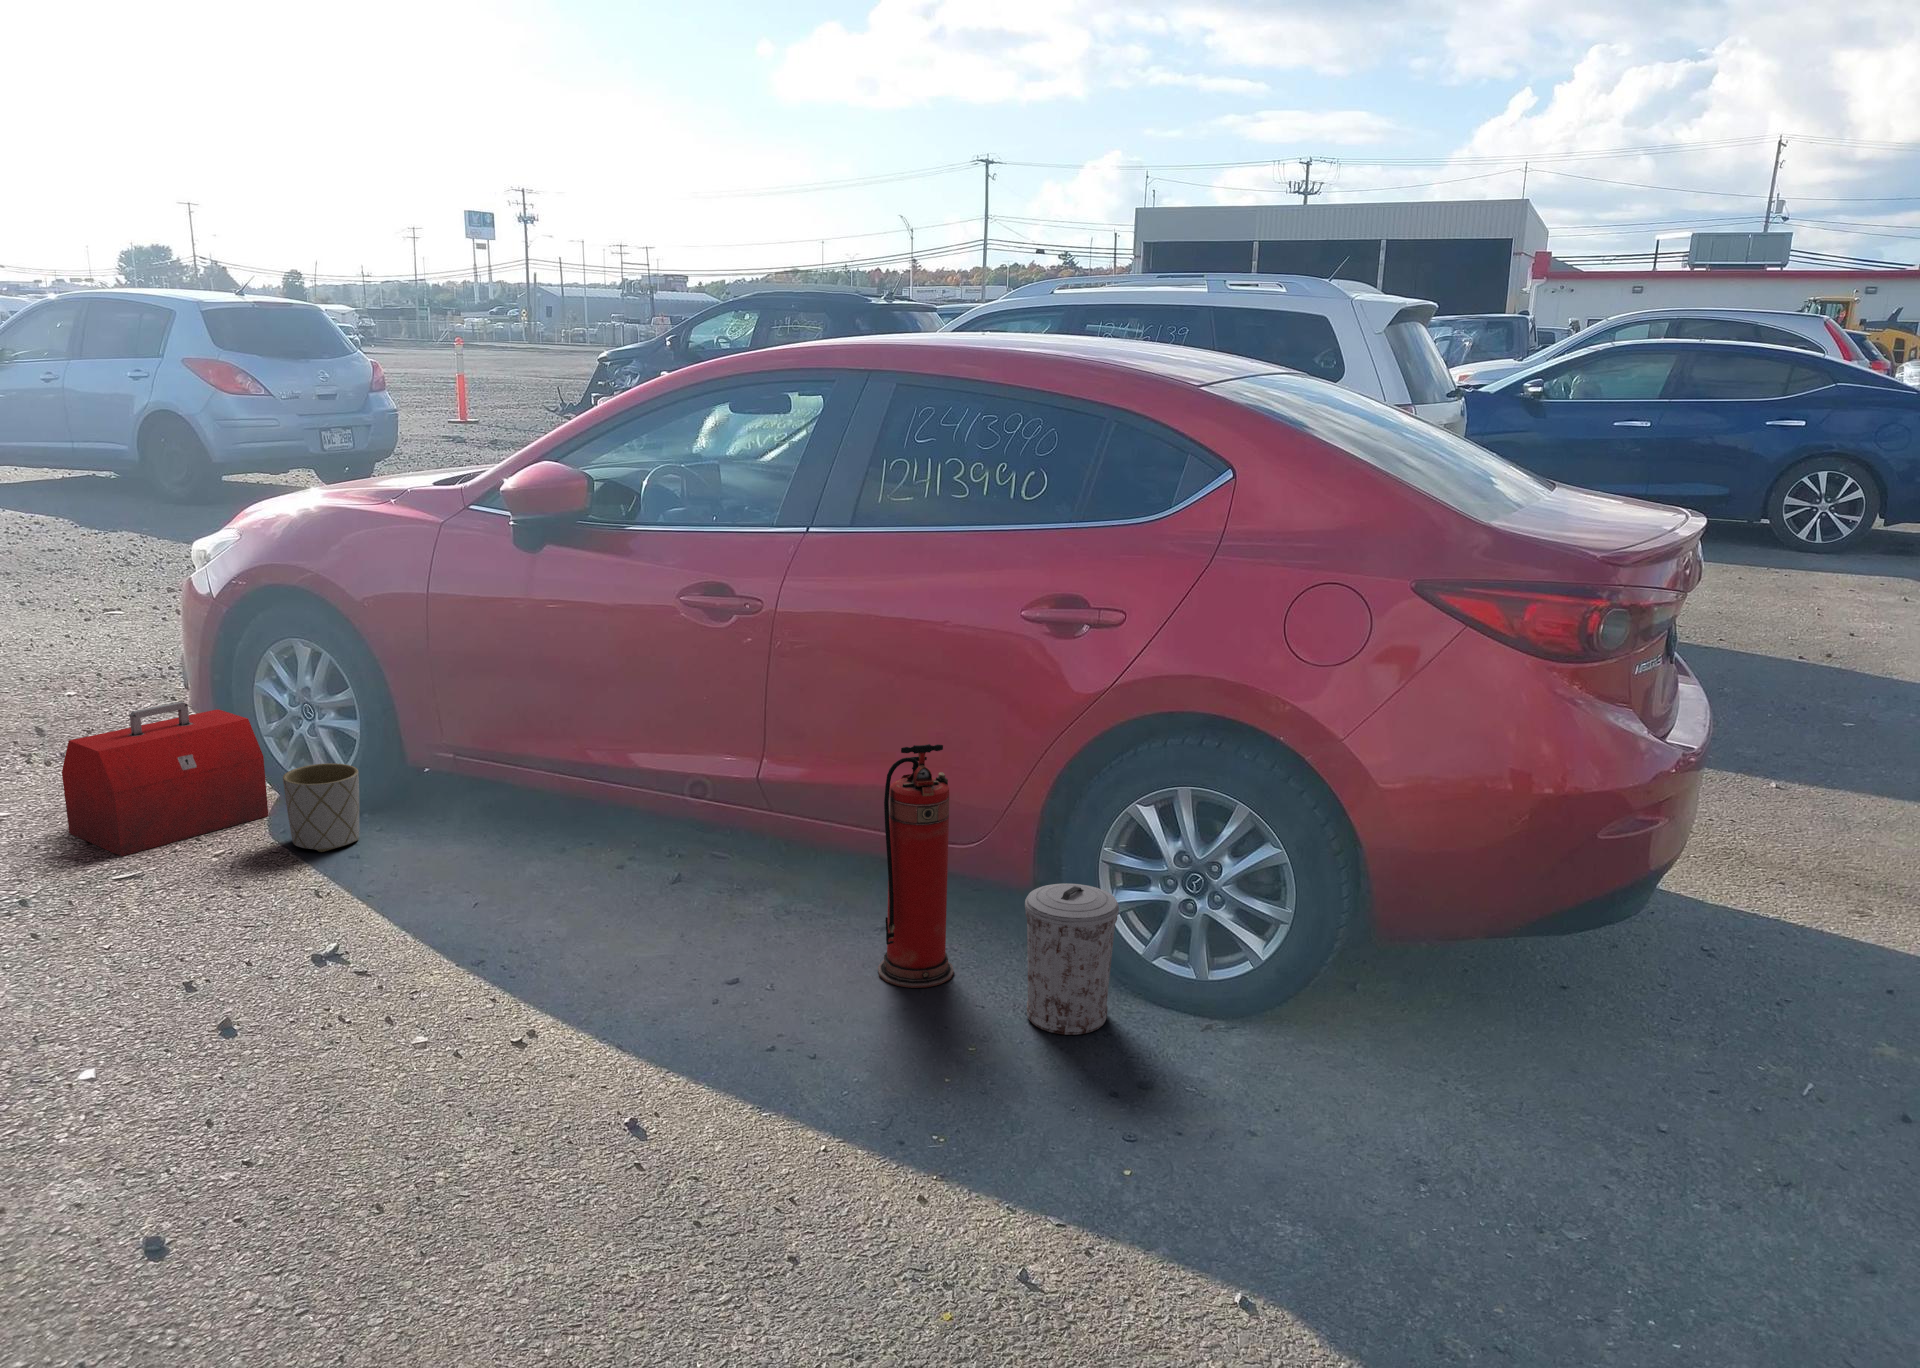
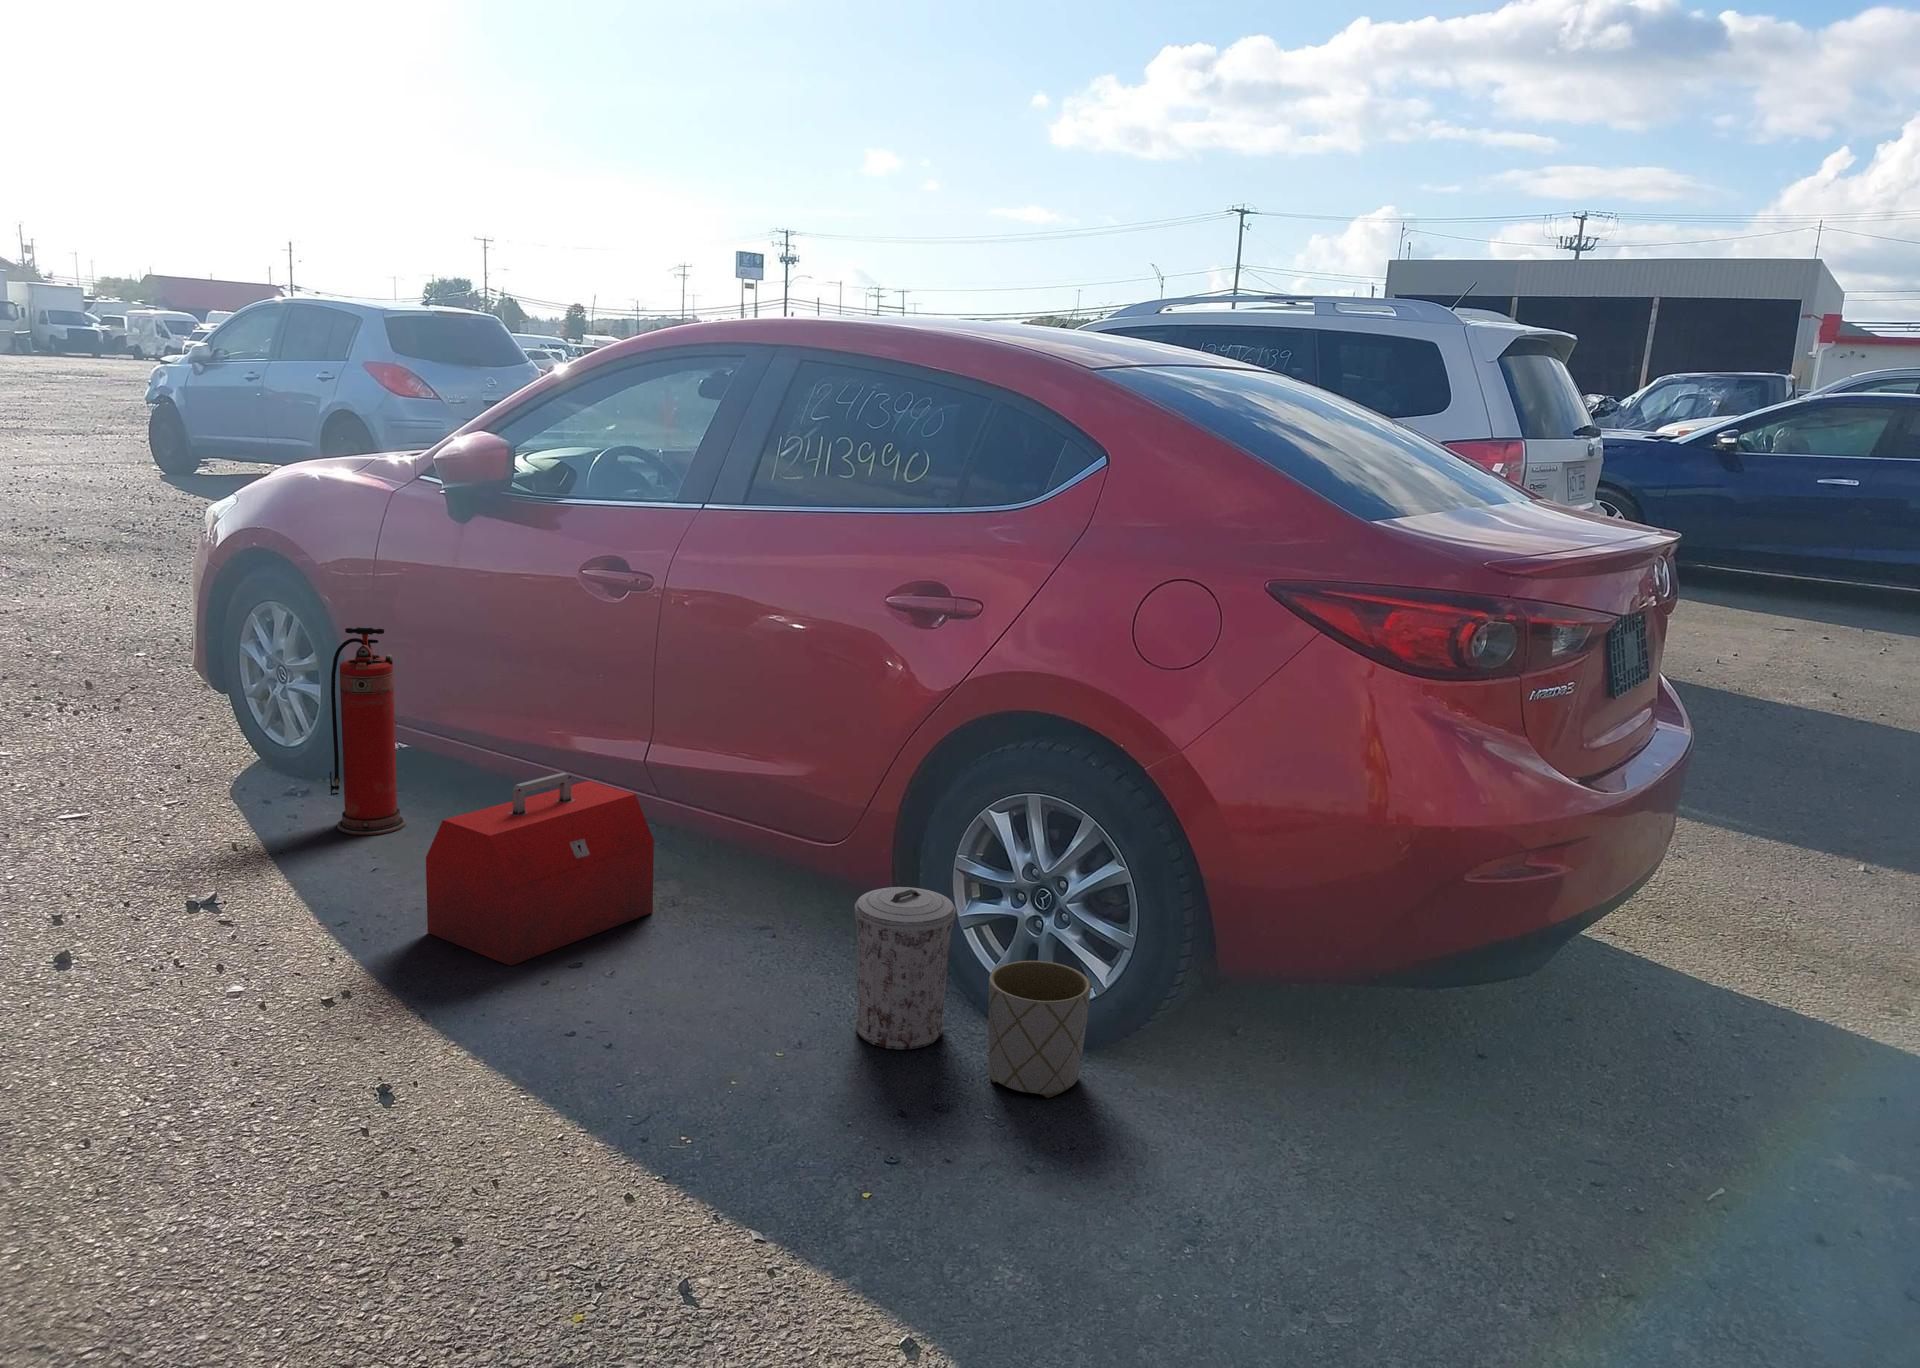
toolbox: present [62,702,268,856] -> present [426,773,654,966]
fire extinguisher: present [878,744,954,988] -> present [330,627,405,835]
planter: present [283,763,359,852] -> present [989,961,1091,1098]

